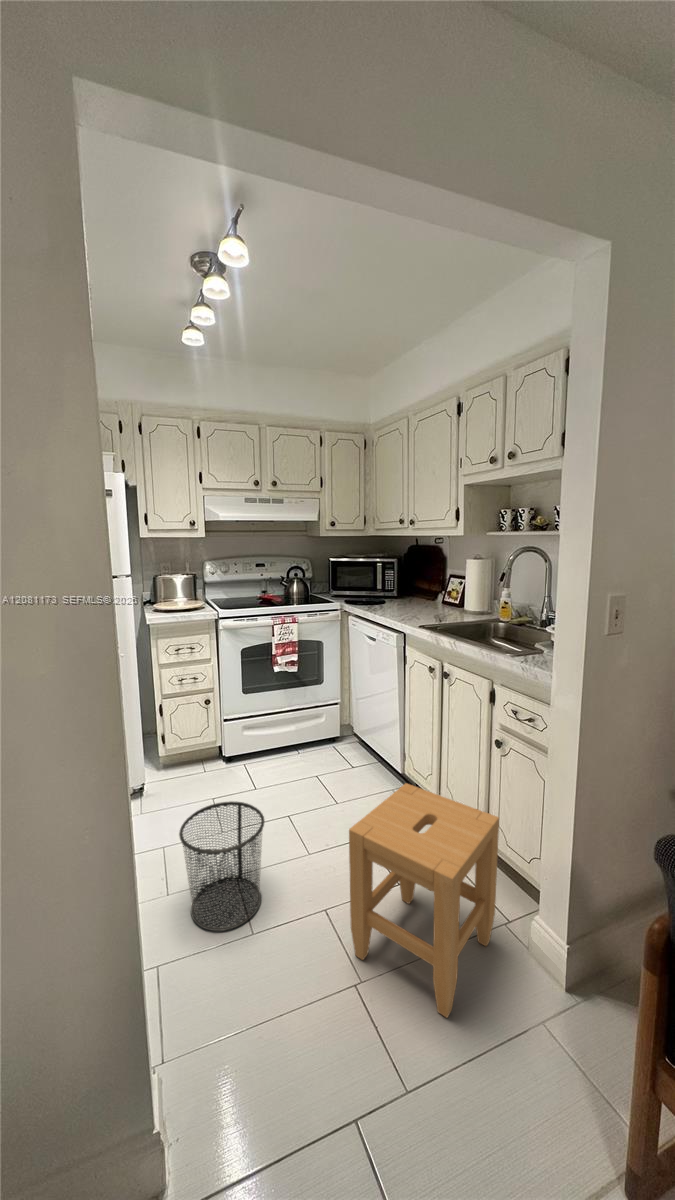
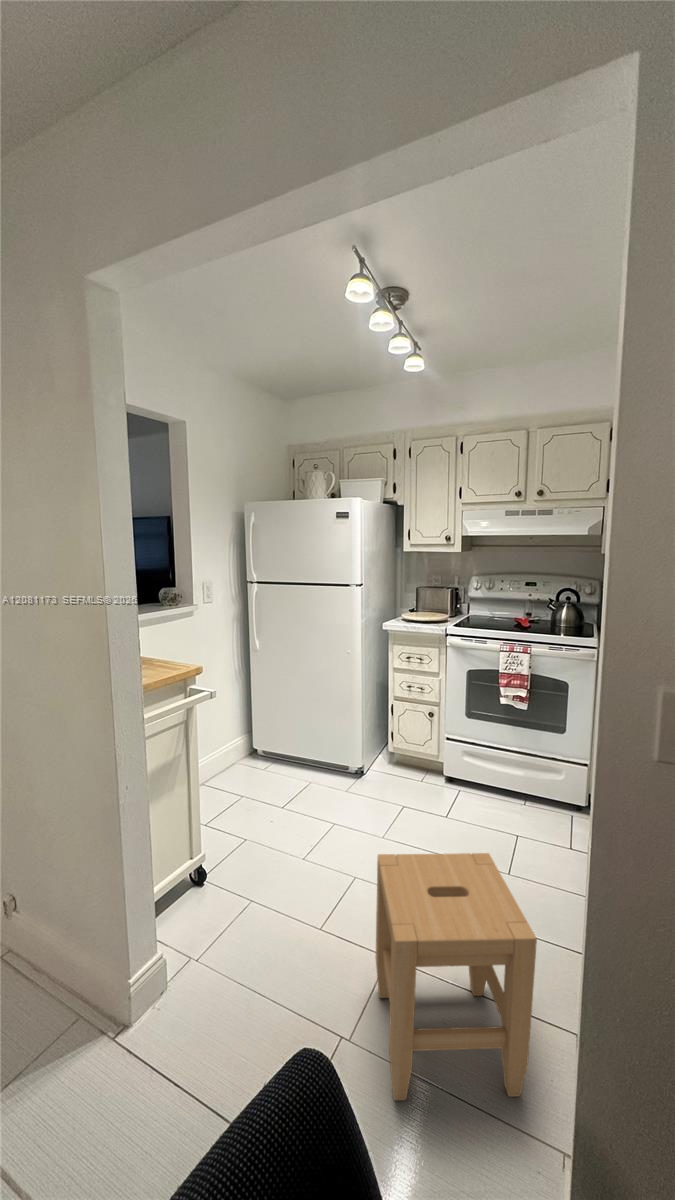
waste bin: present [179,801,265,931] -> none [299,793,373,905]

